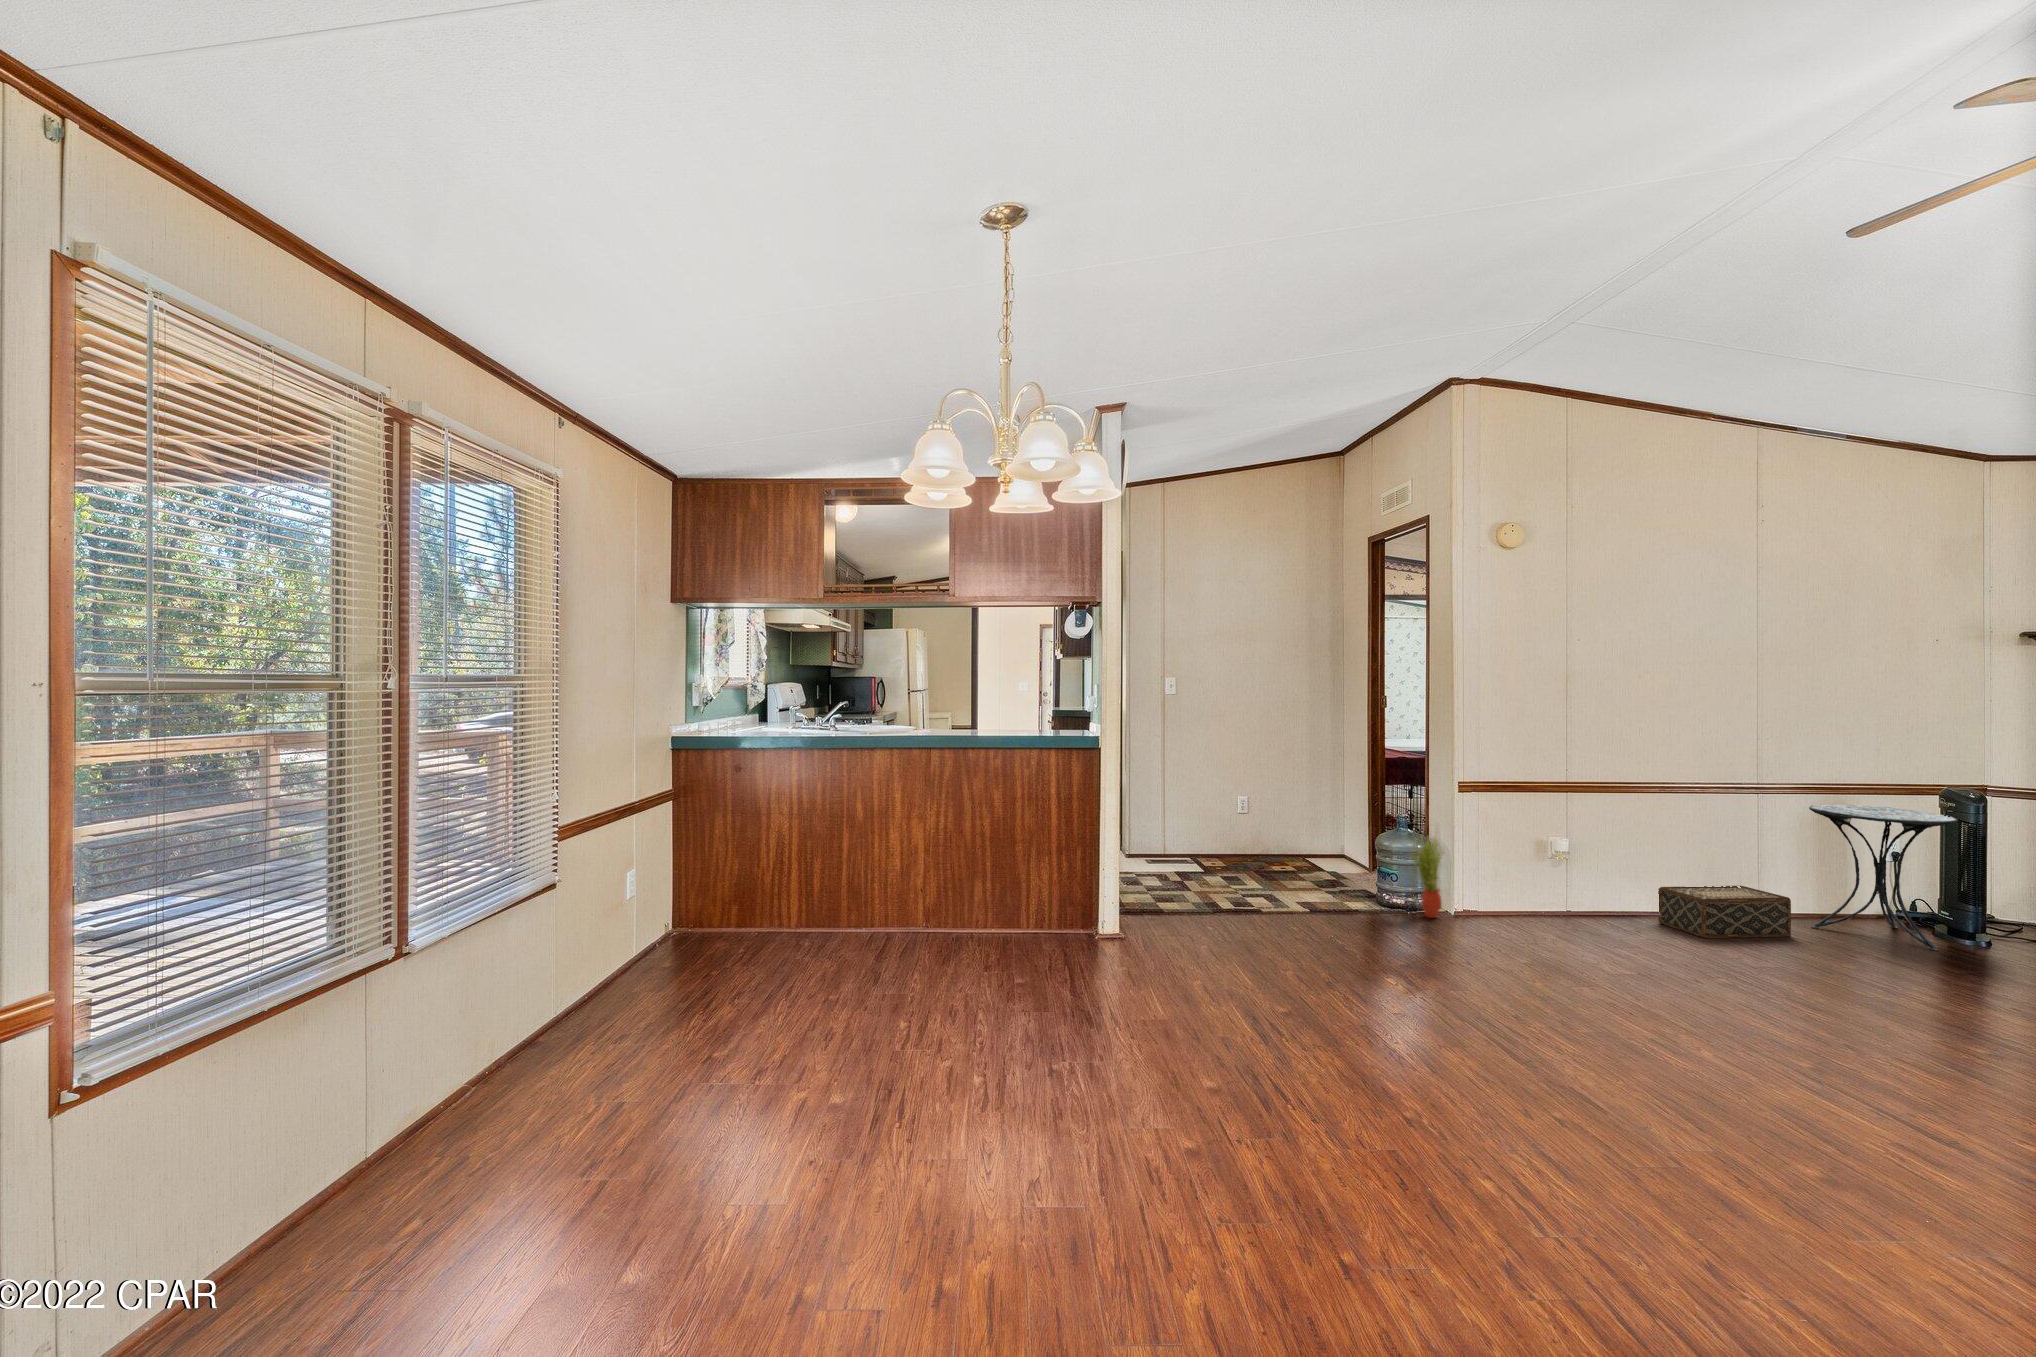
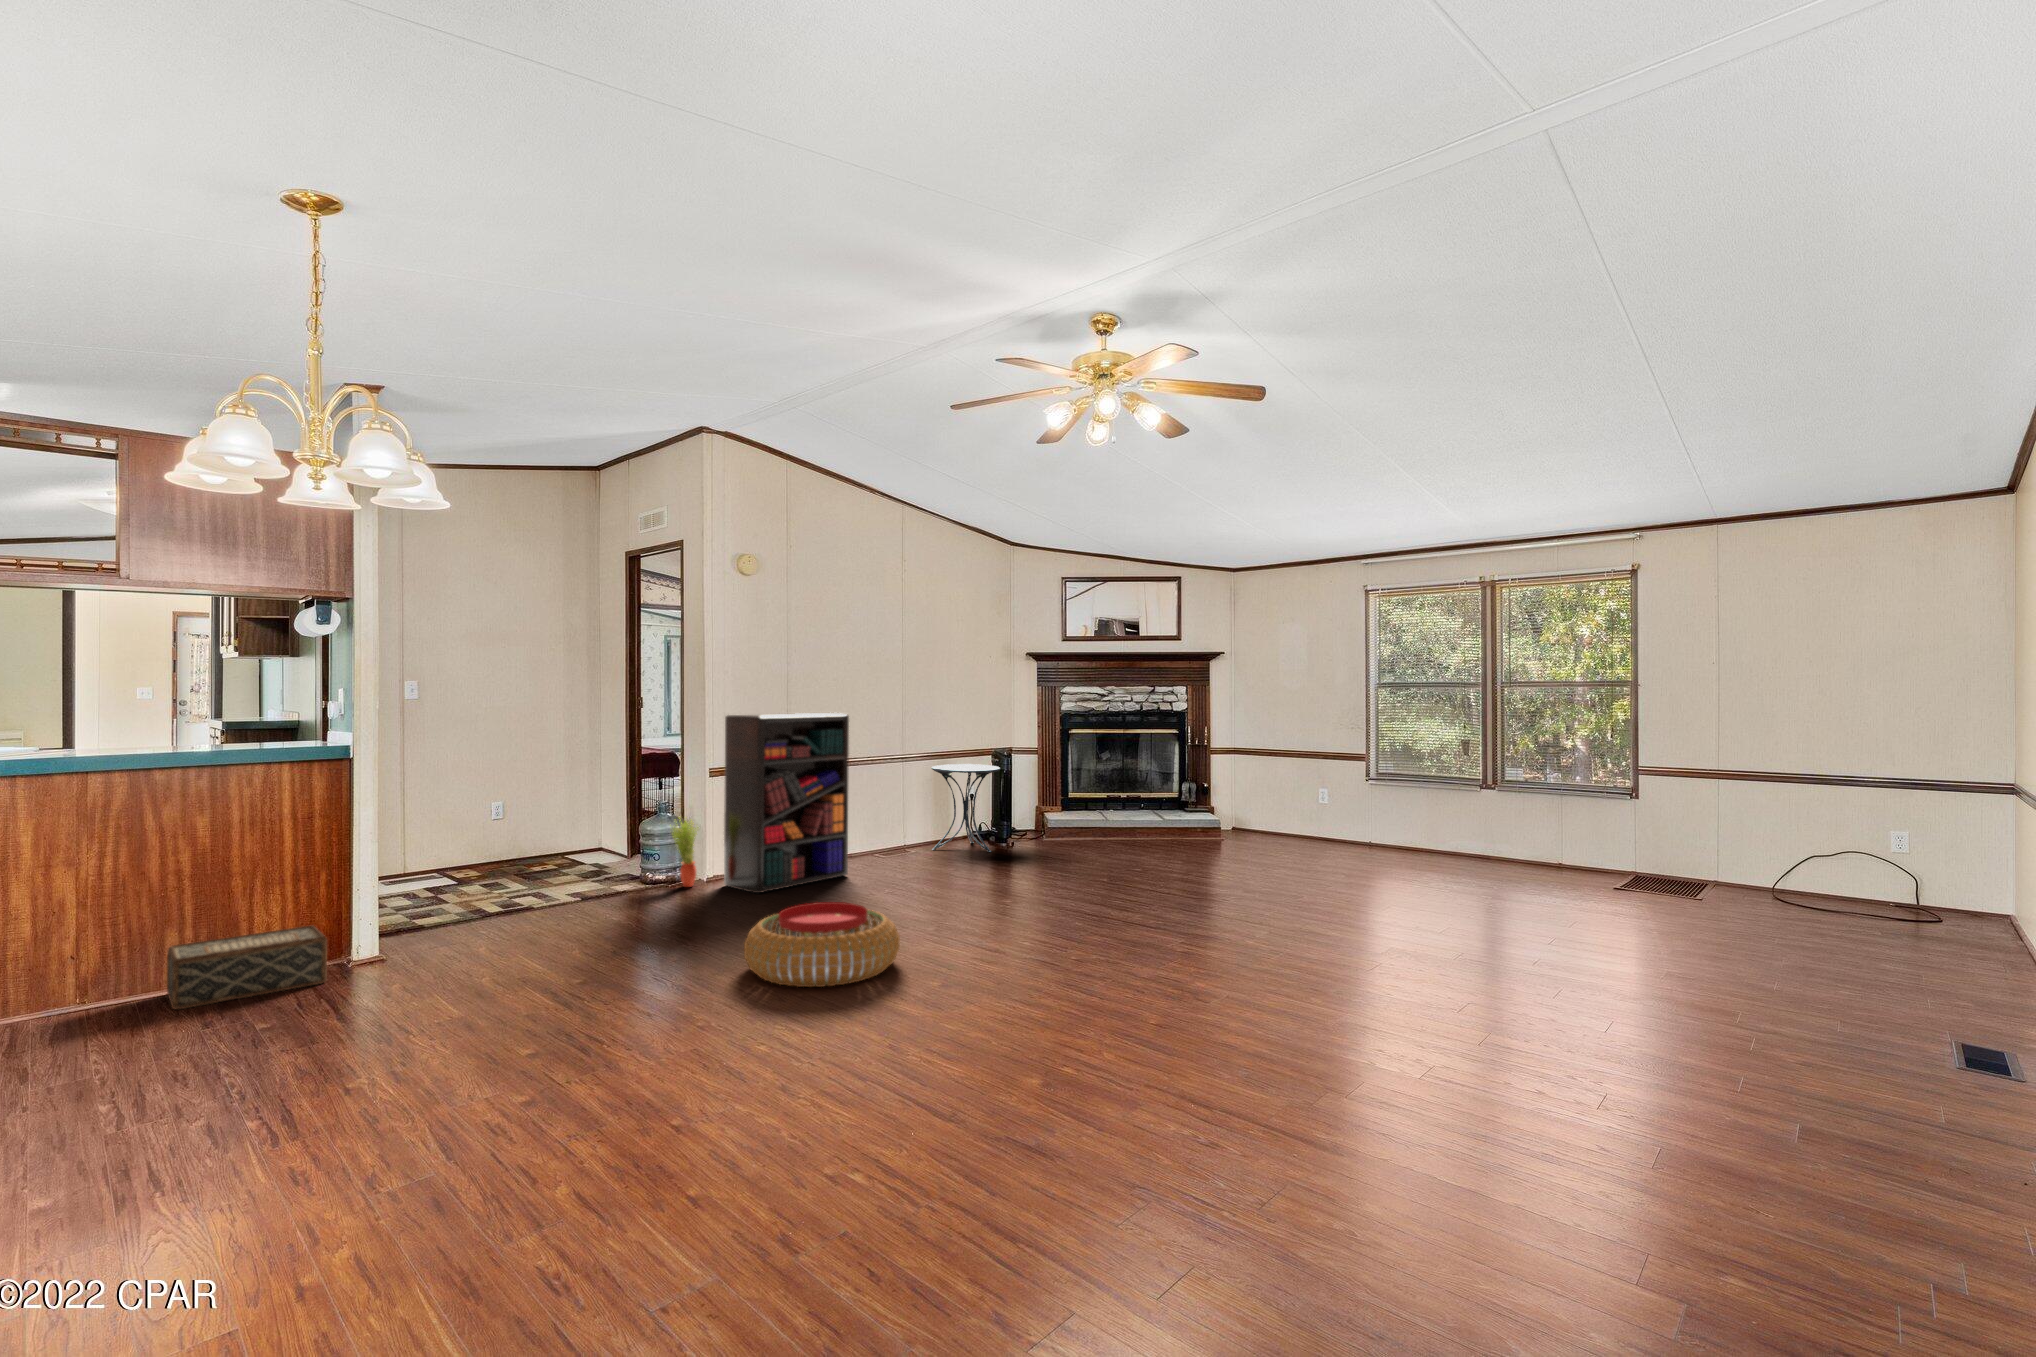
bookshelf: none [1476,722,1658,945] -> present [724,713,849,893]
woven basket: present [1658,886,1791,938] -> present [167,925,327,1010]
pouf: none [1479,988,1748,1138] -> present [744,902,900,987]

